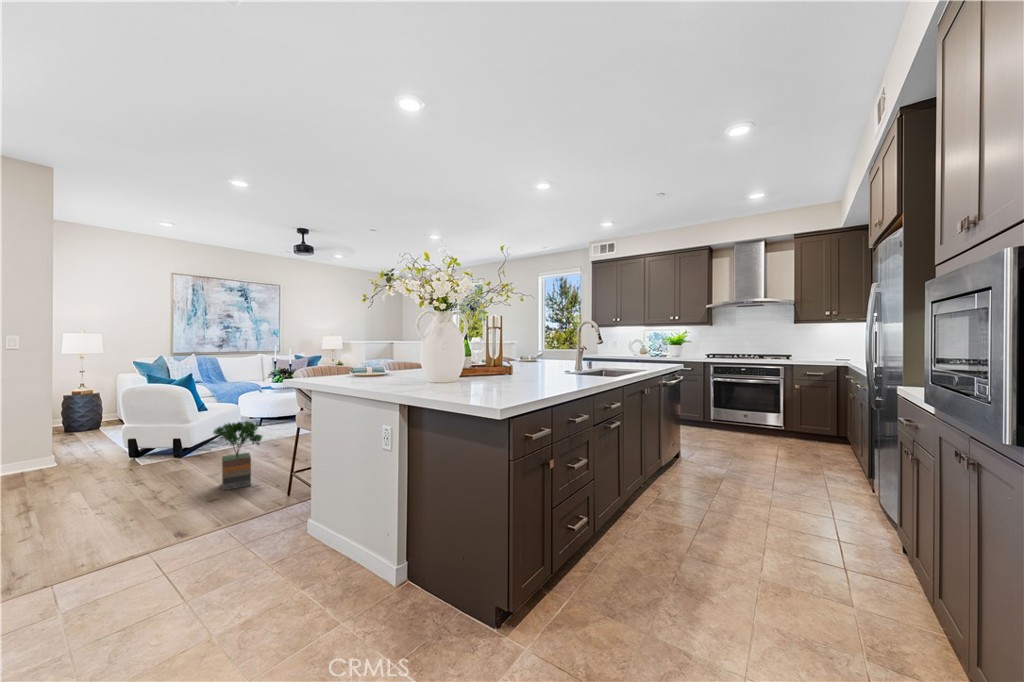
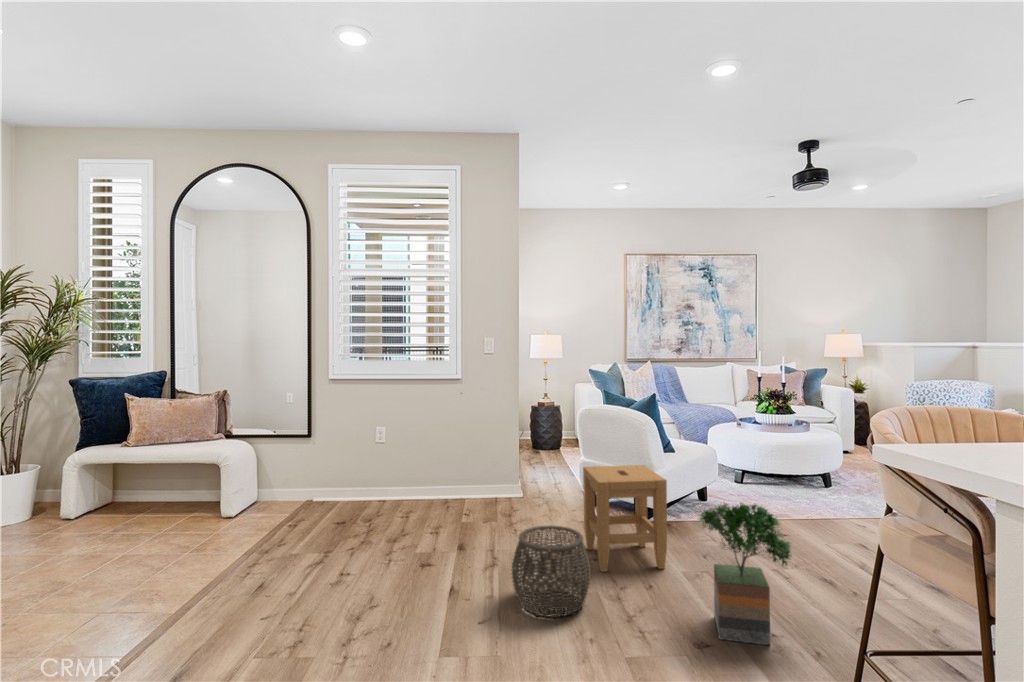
stool: none [128,417,196,485] -> present [583,465,667,572]
woven basket: none [62,457,135,515] -> present [512,525,591,618]

